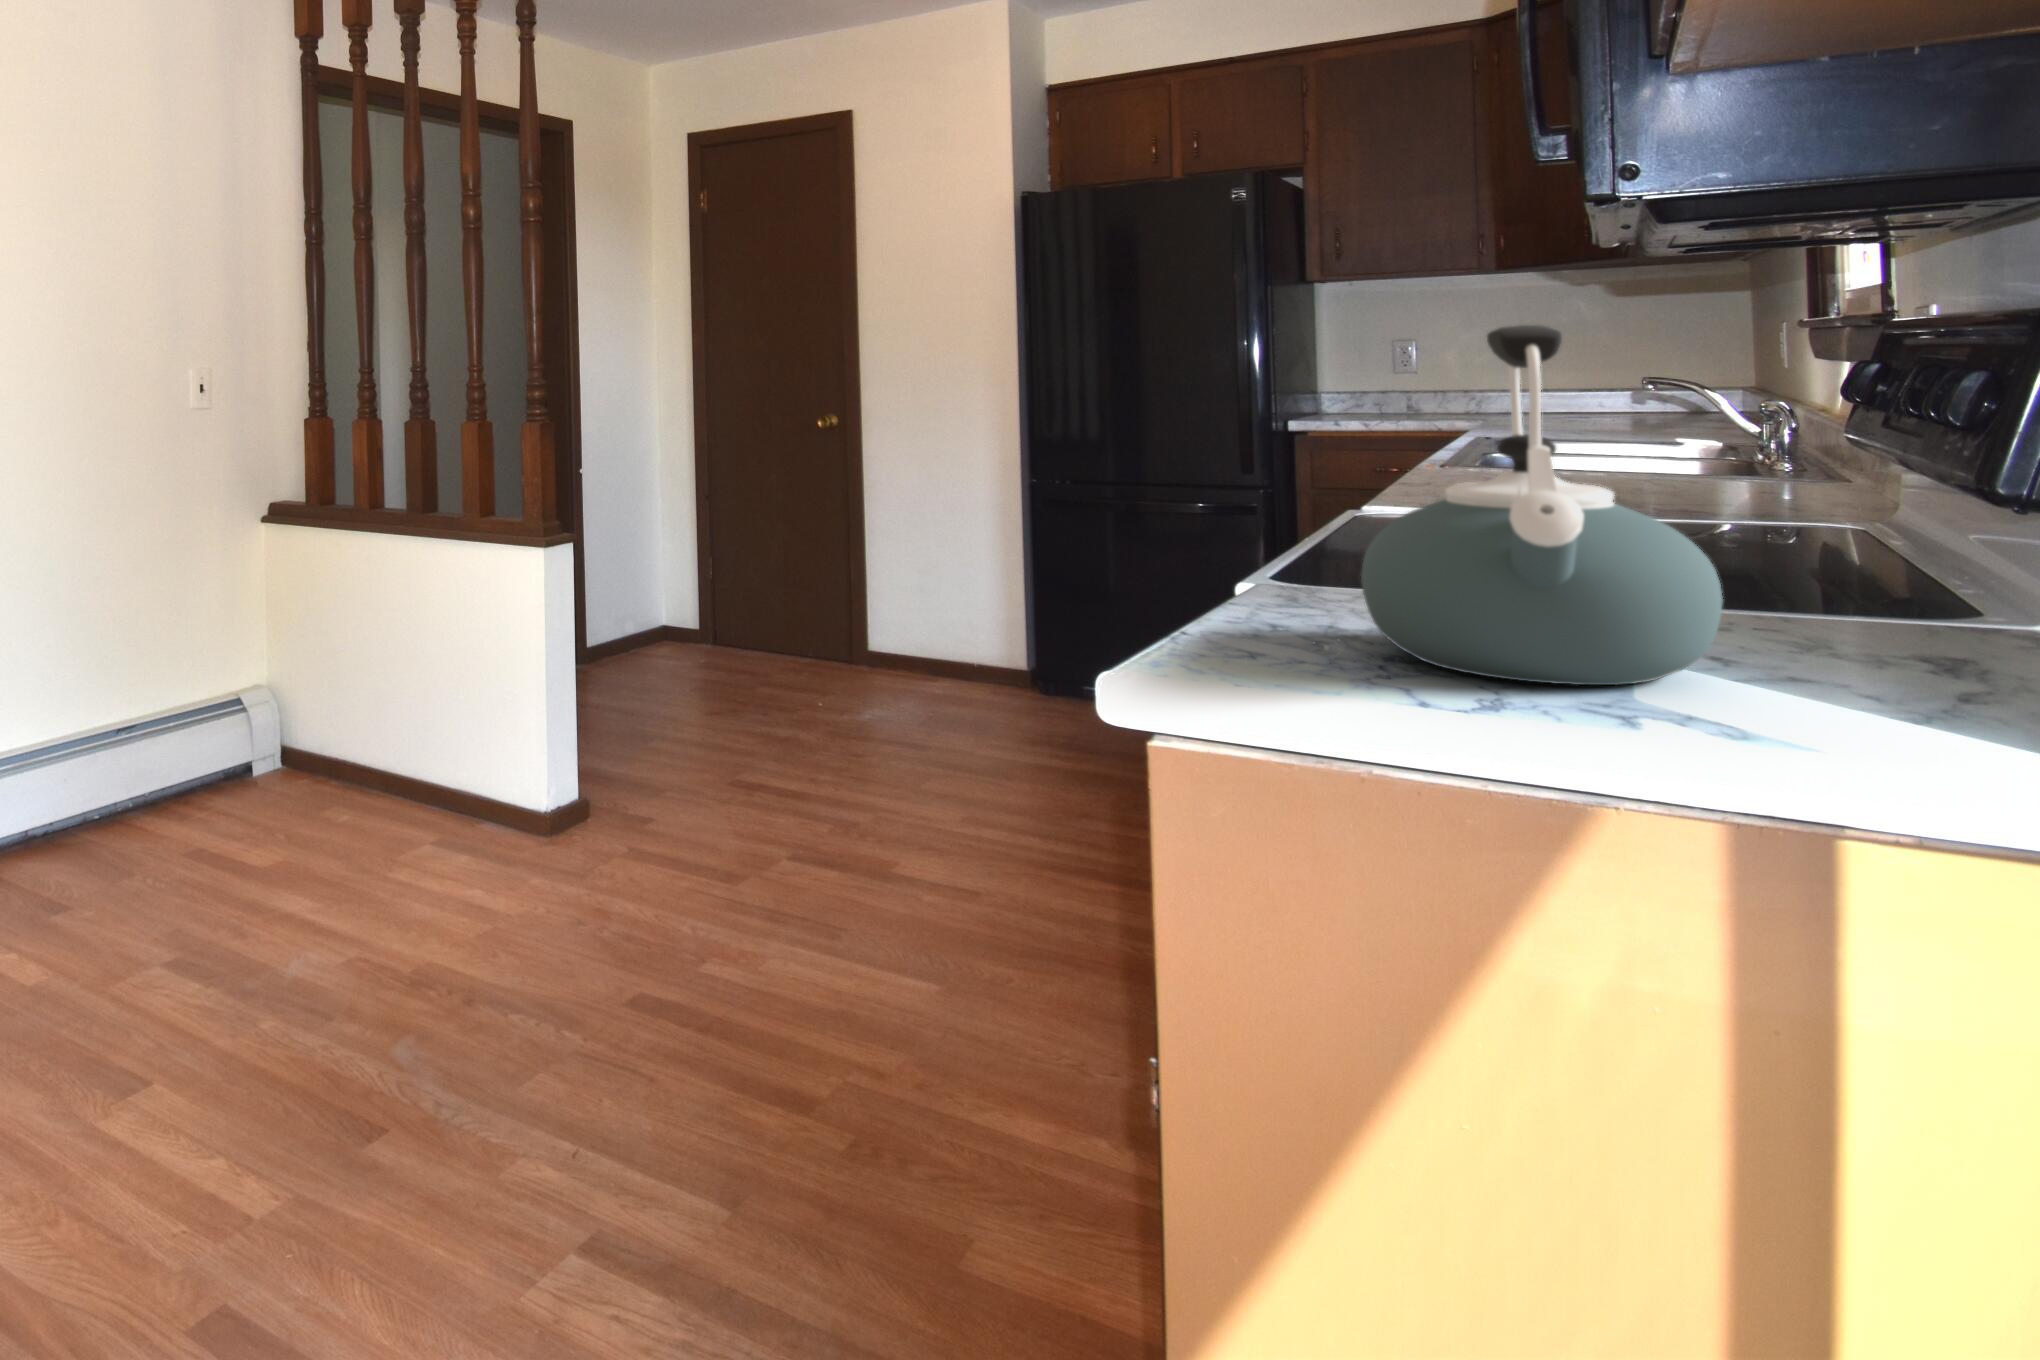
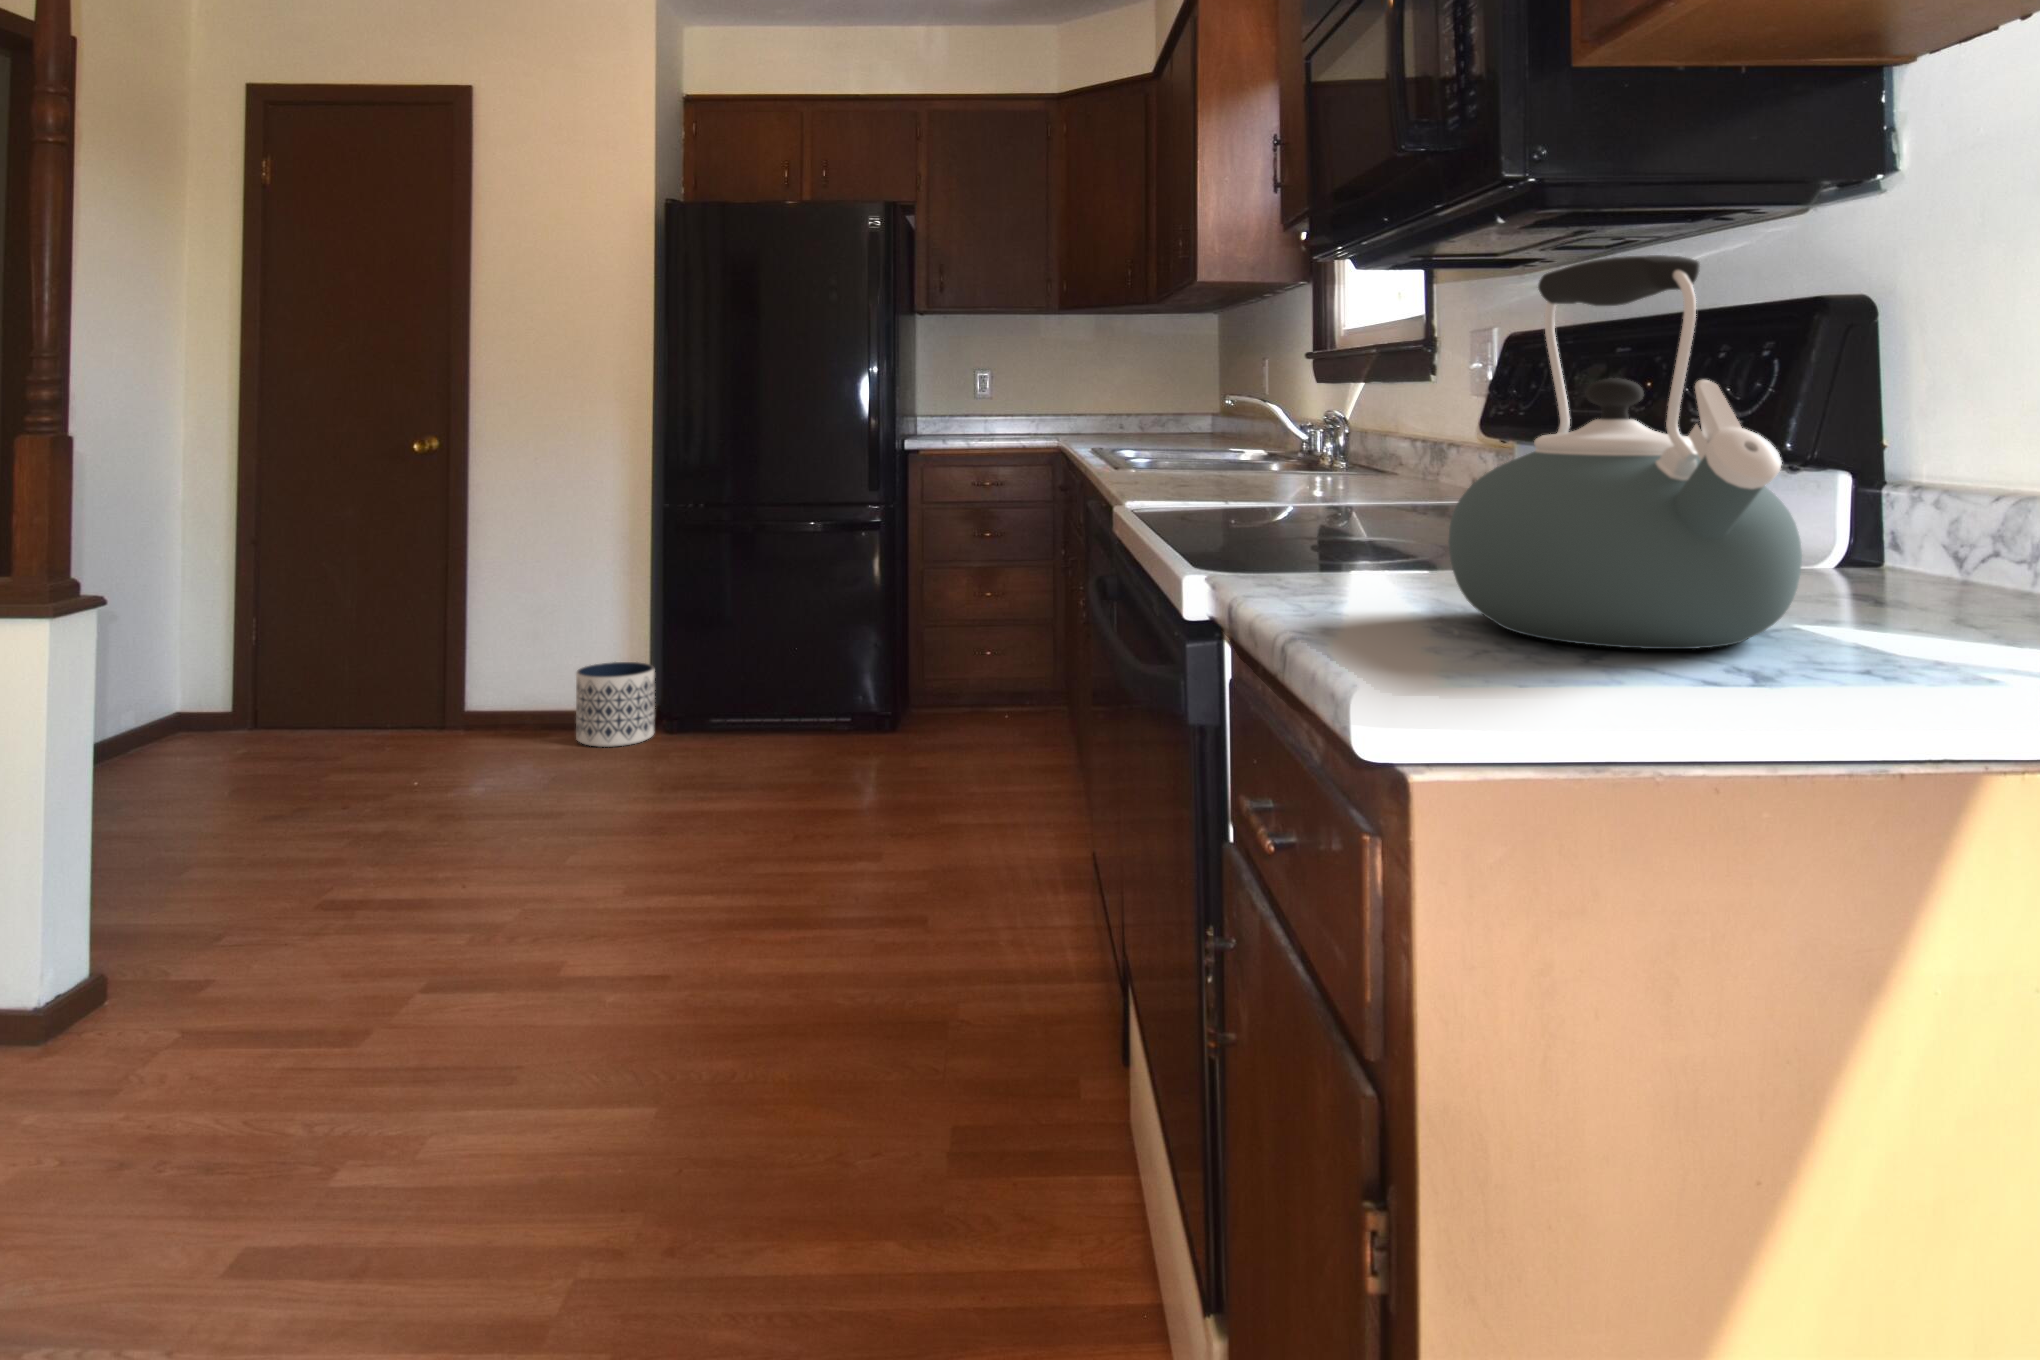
planter: none [954,619,1028,695] -> present [576,662,655,747]

